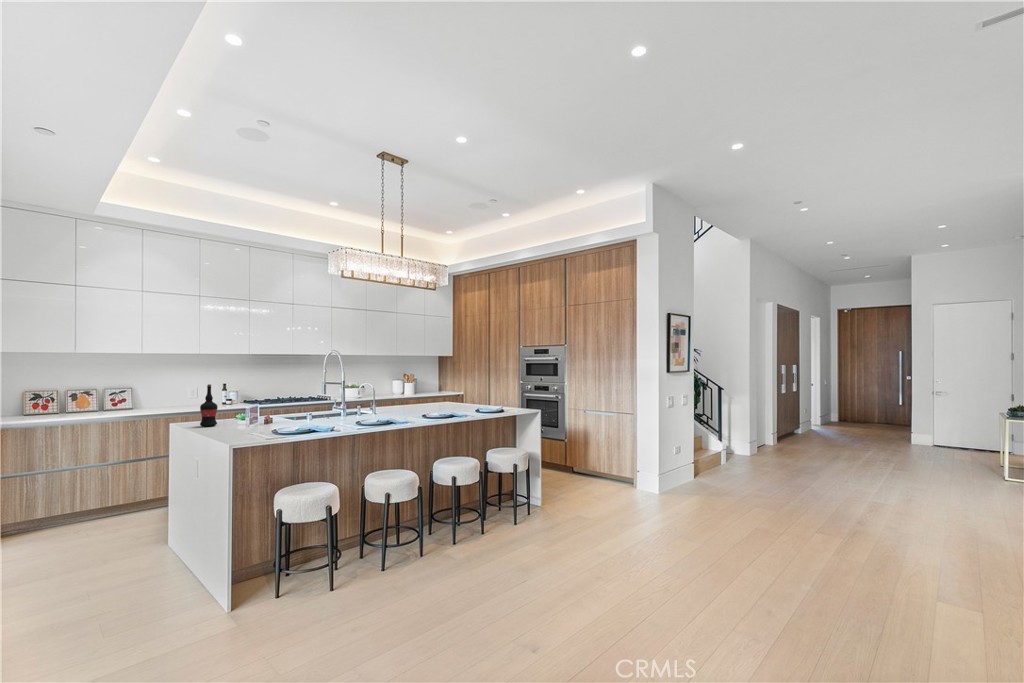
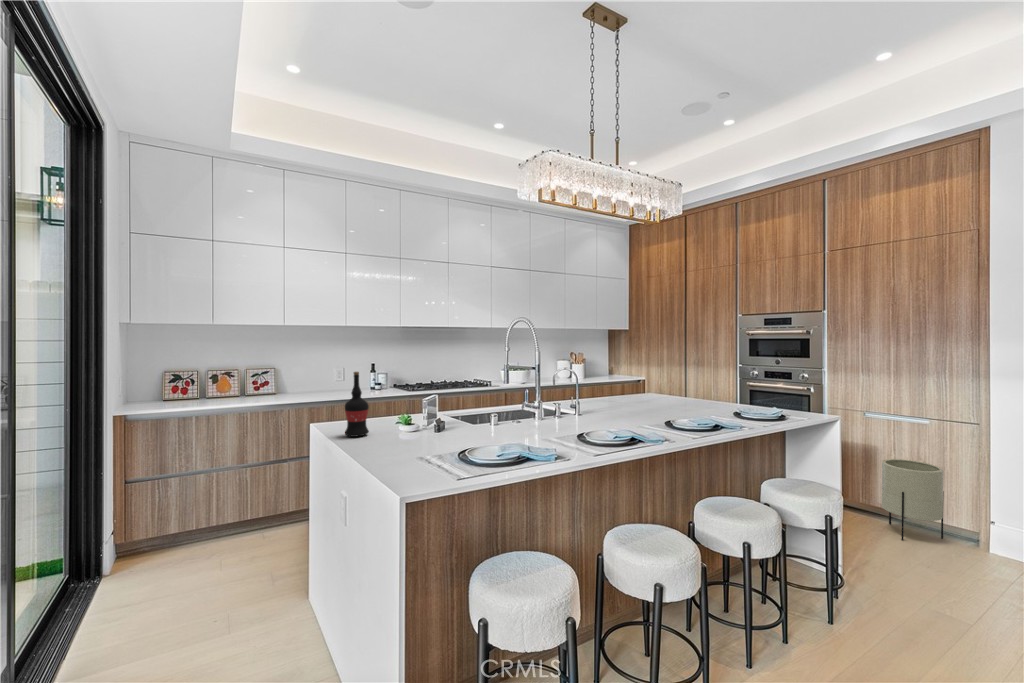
planter: none [585,441,616,491] -> present [882,459,944,540]

